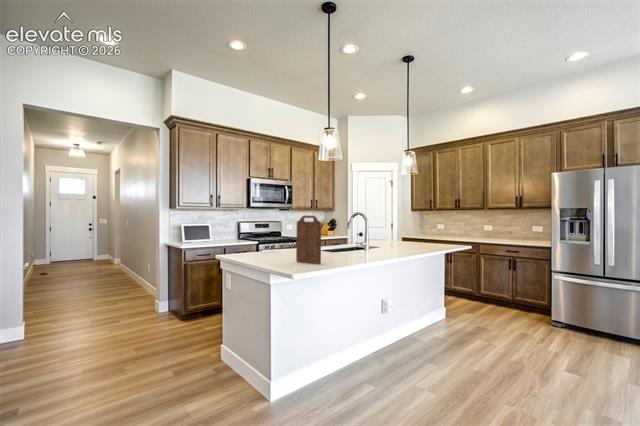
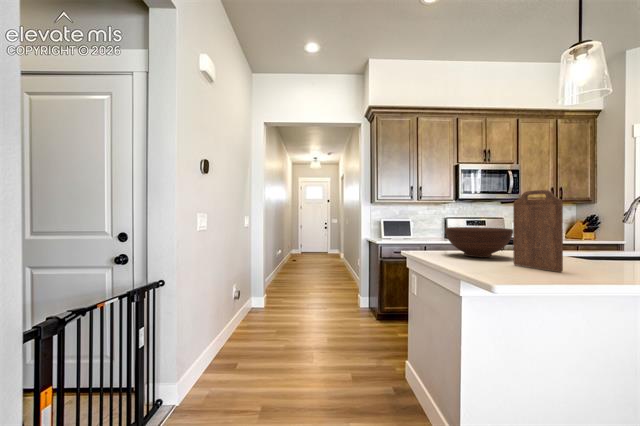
fruit bowl: none [252,236,295,258] -> present [445,227,513,257]

